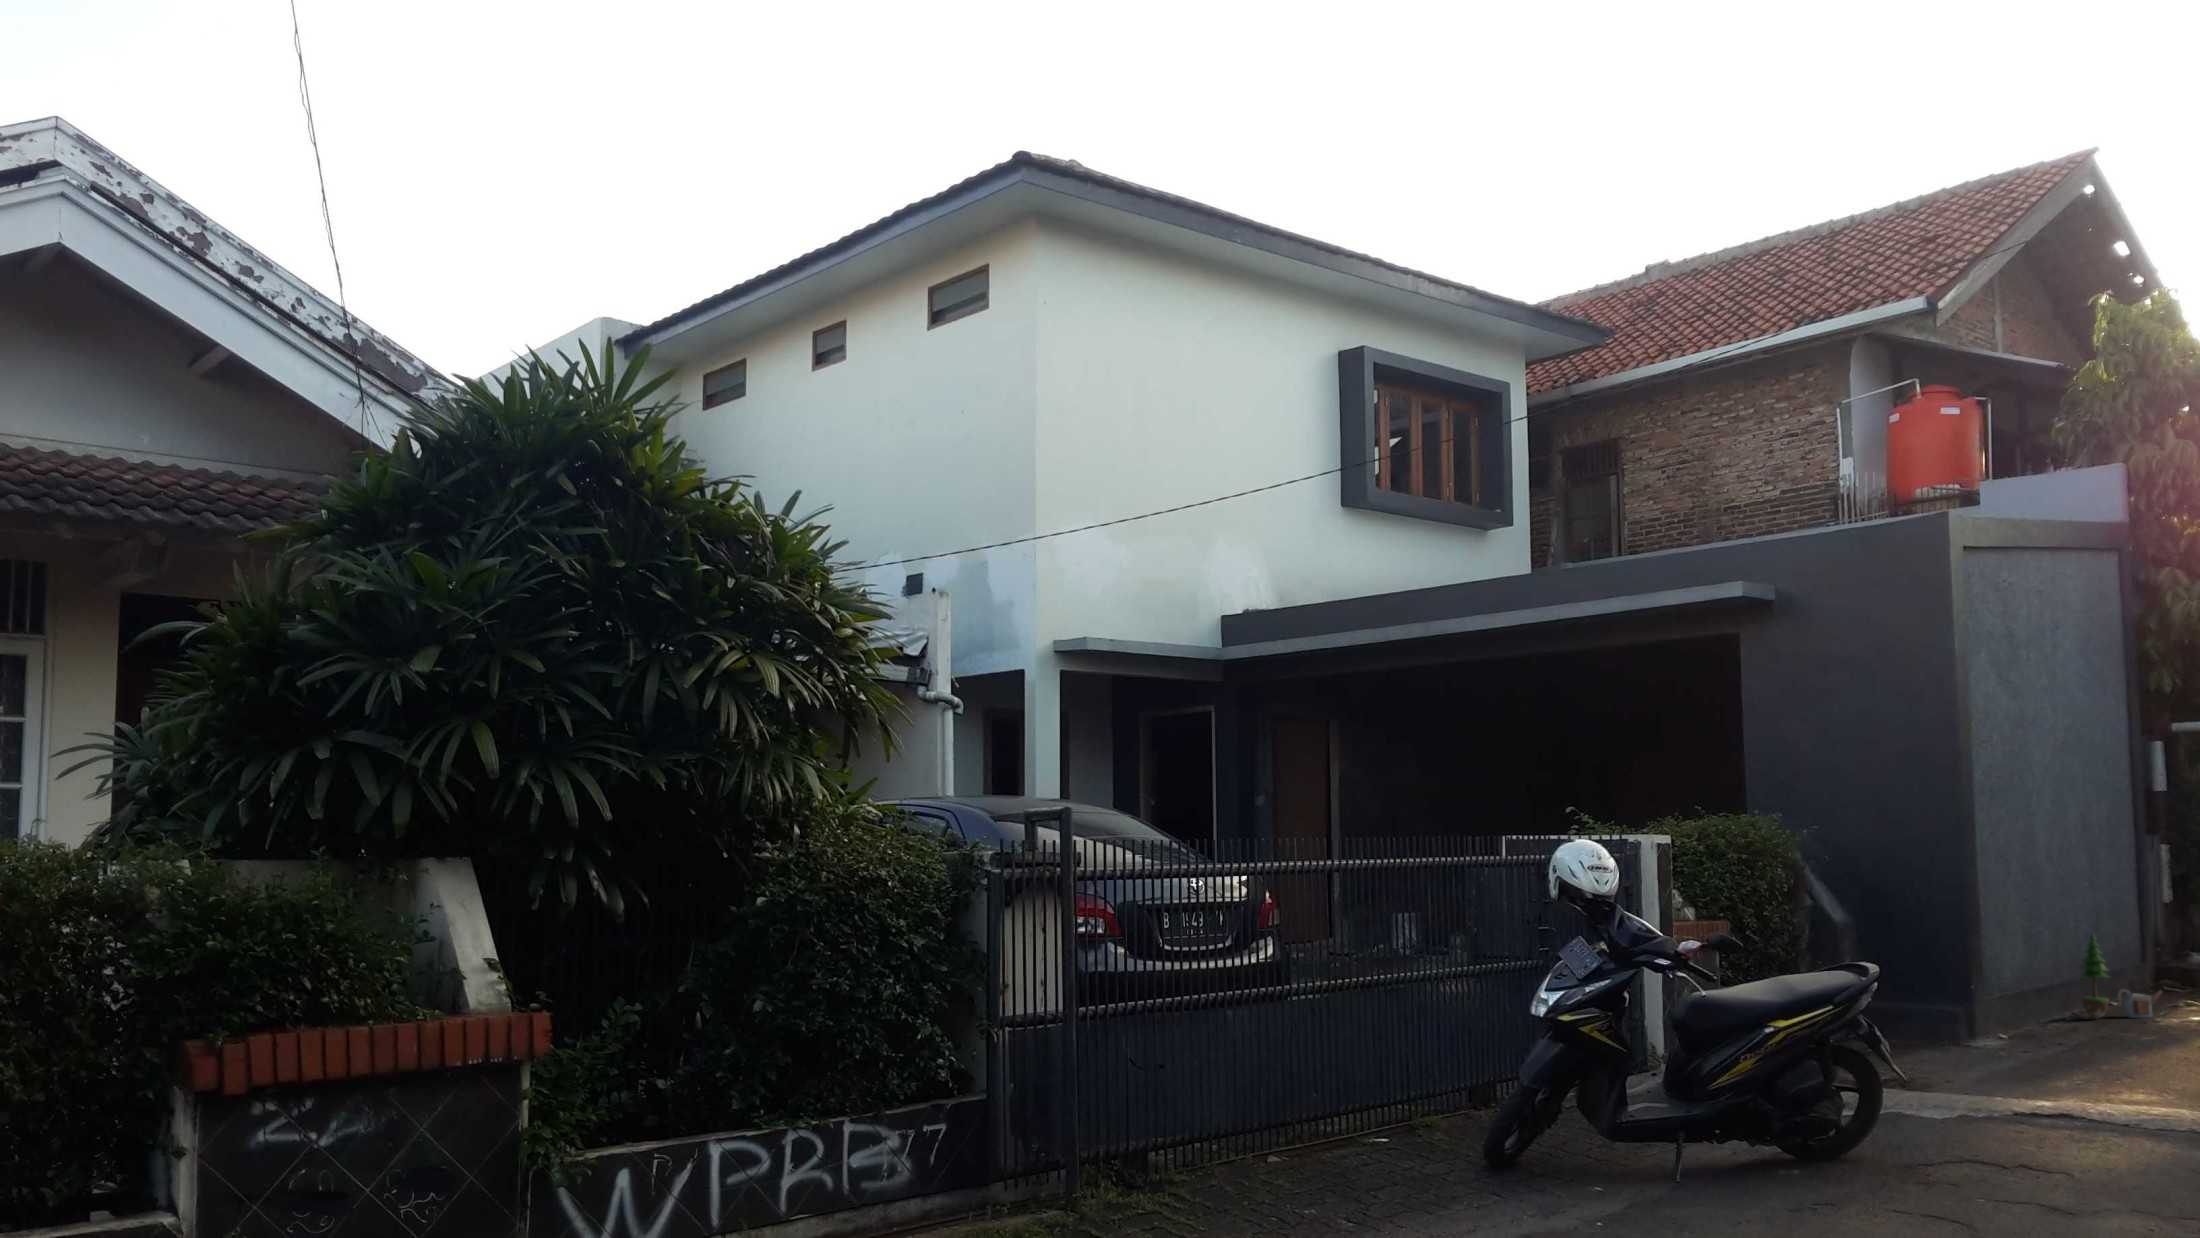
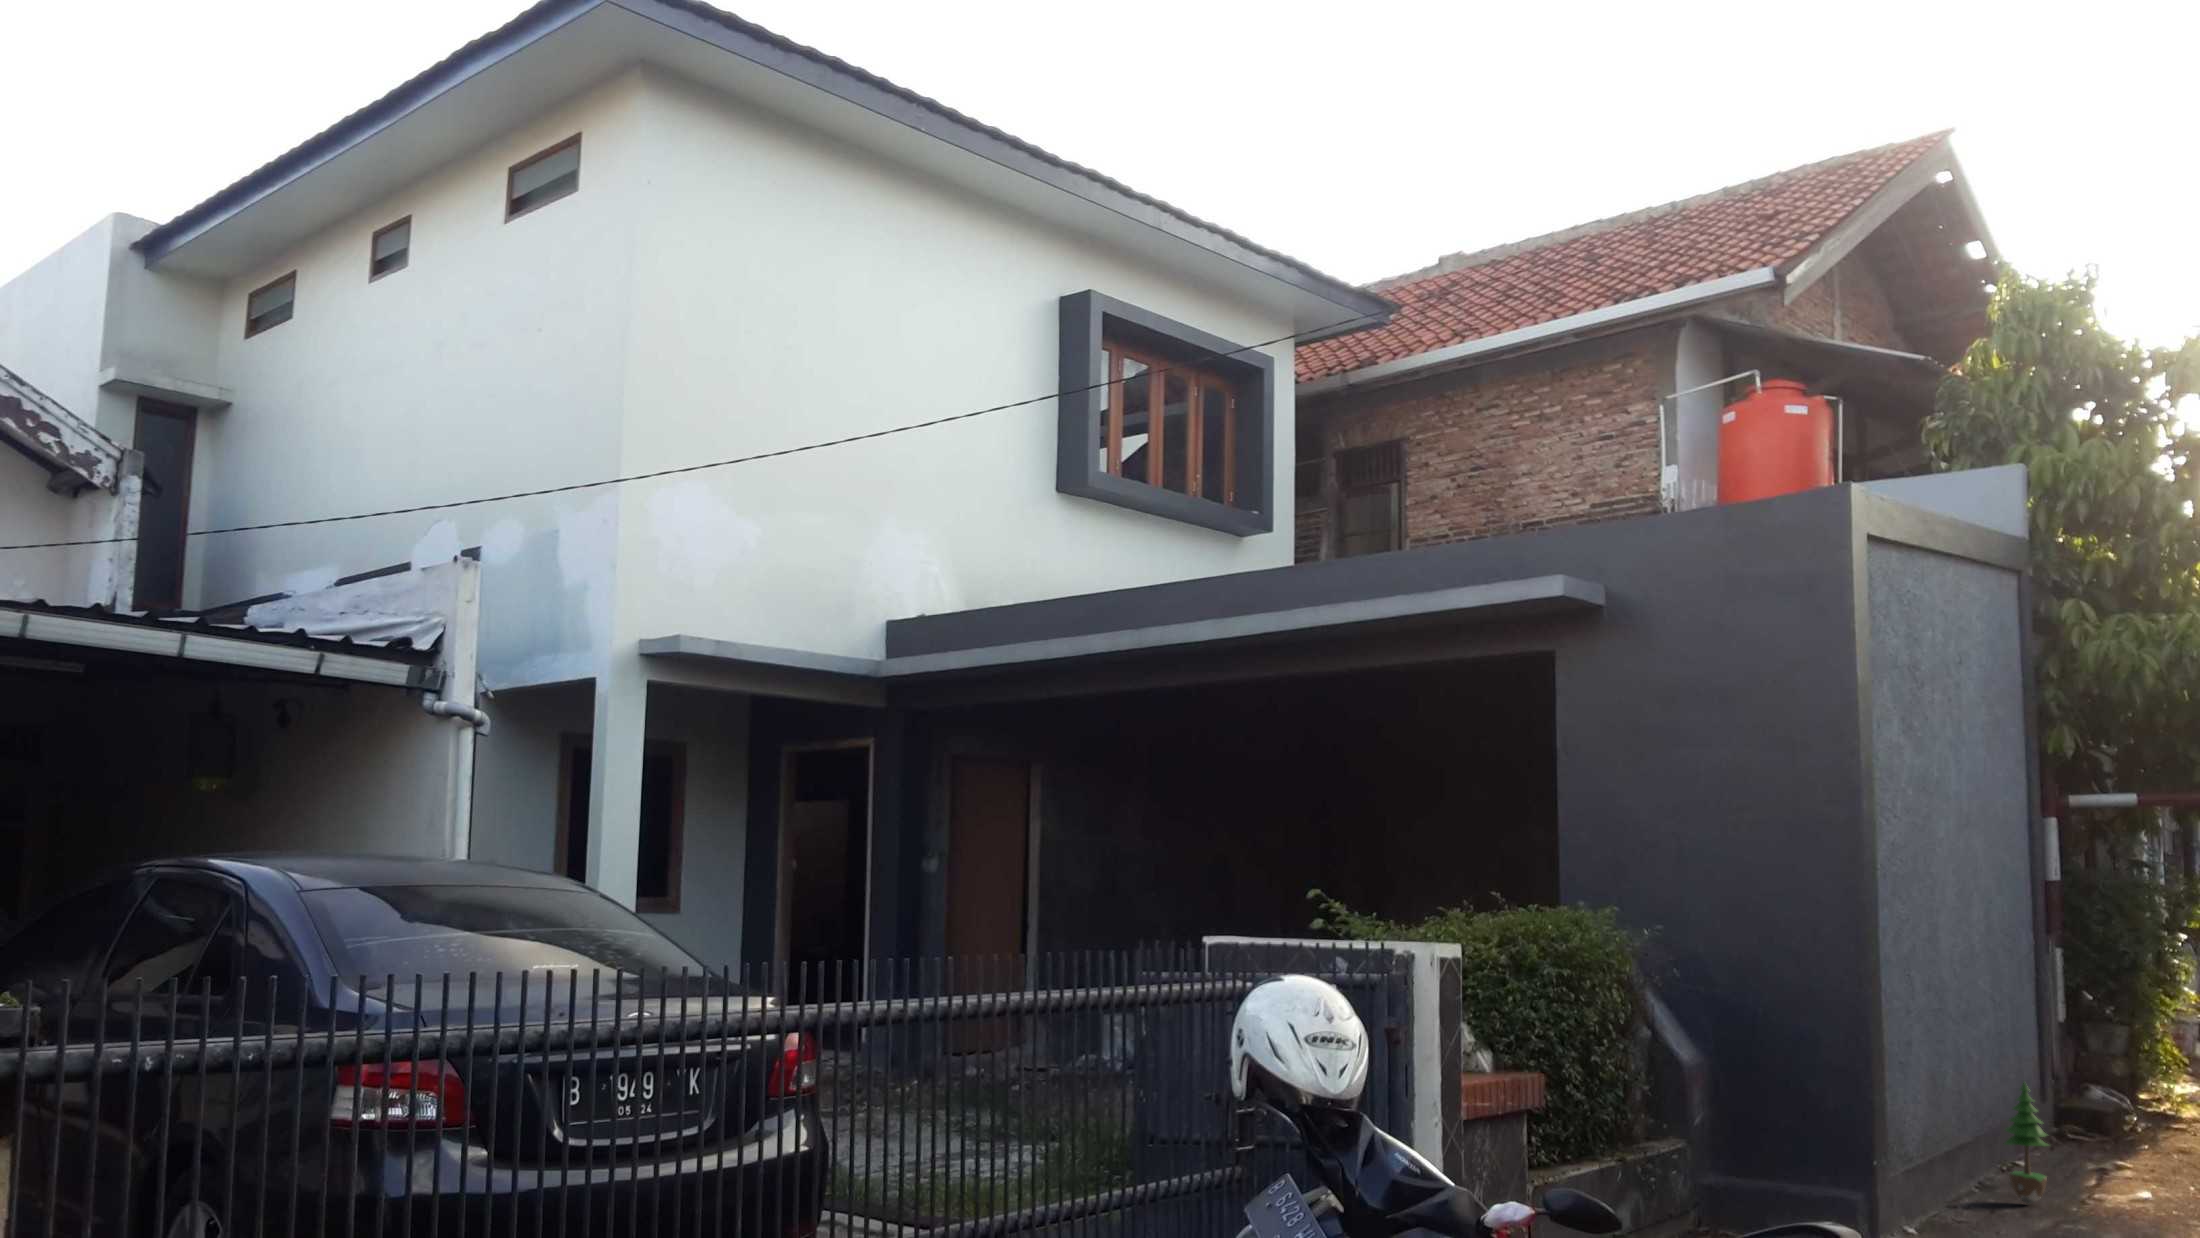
watering can: present [2118,989,2162,1018] -> none [2055,1161,2113,1202]

